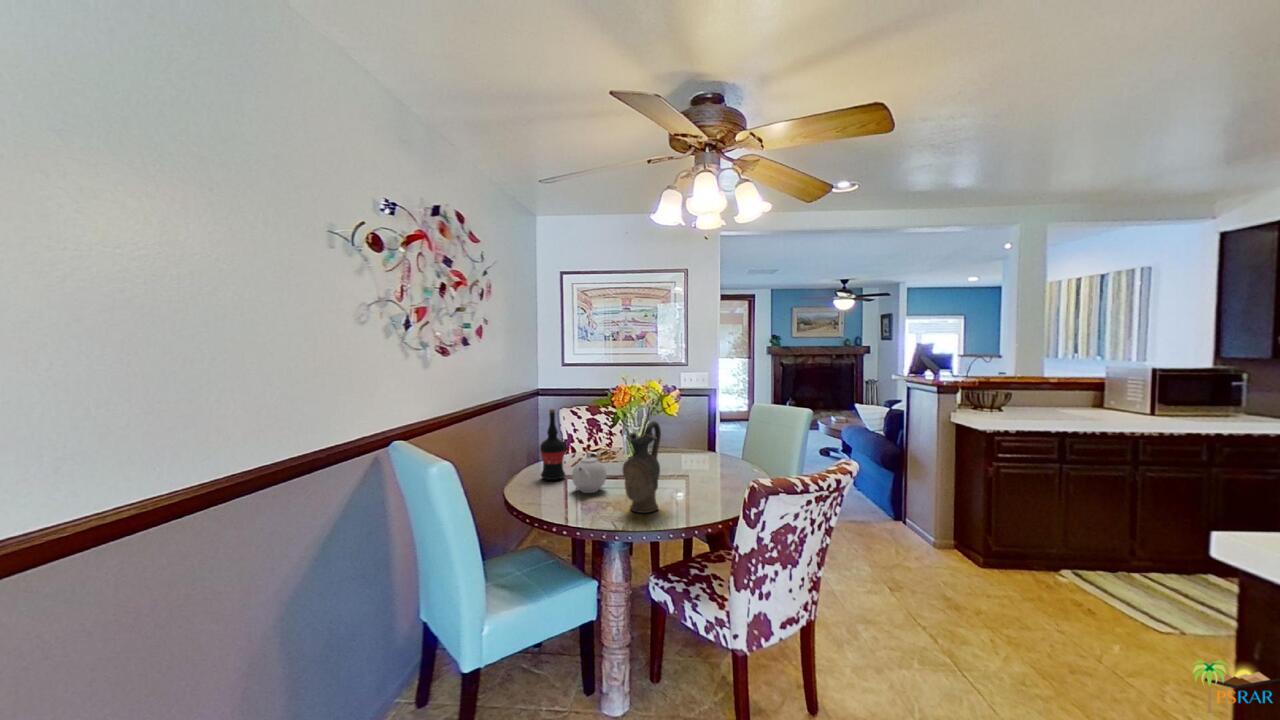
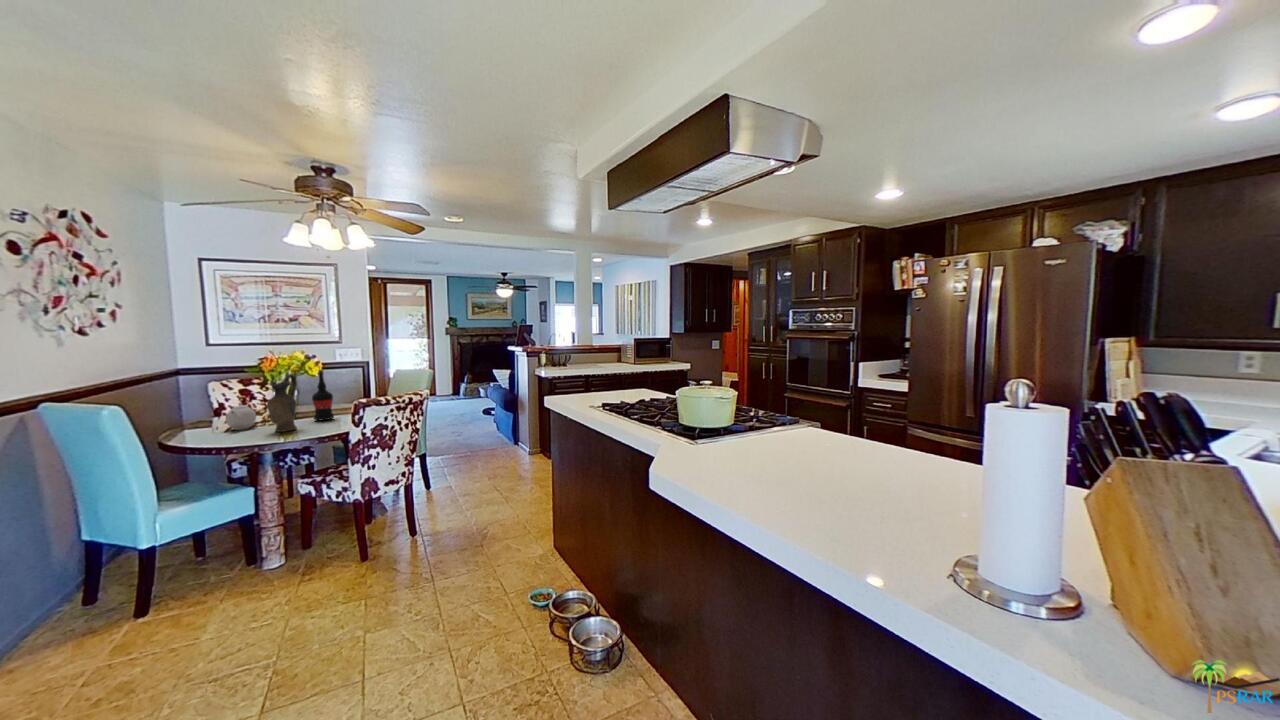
wine bottle: present [540,409,565,480] -> present [312,370,334,420]

